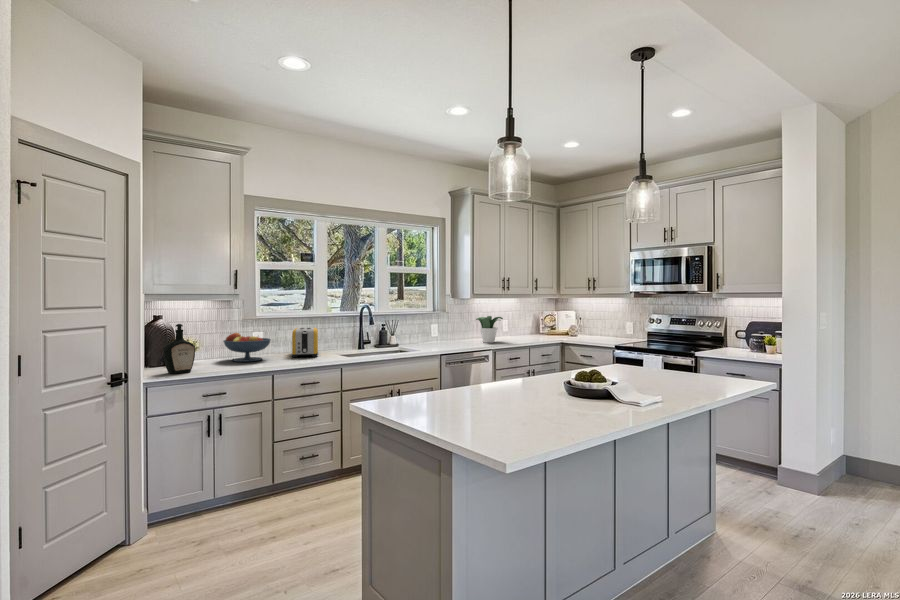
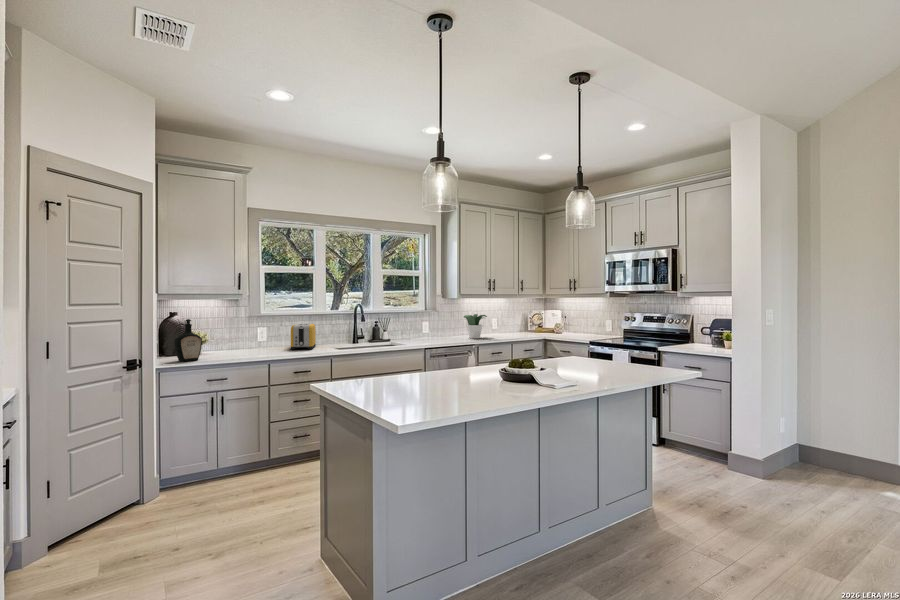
fruit bowl: present [223,333,271,362] -> none [230,328,271,353]

